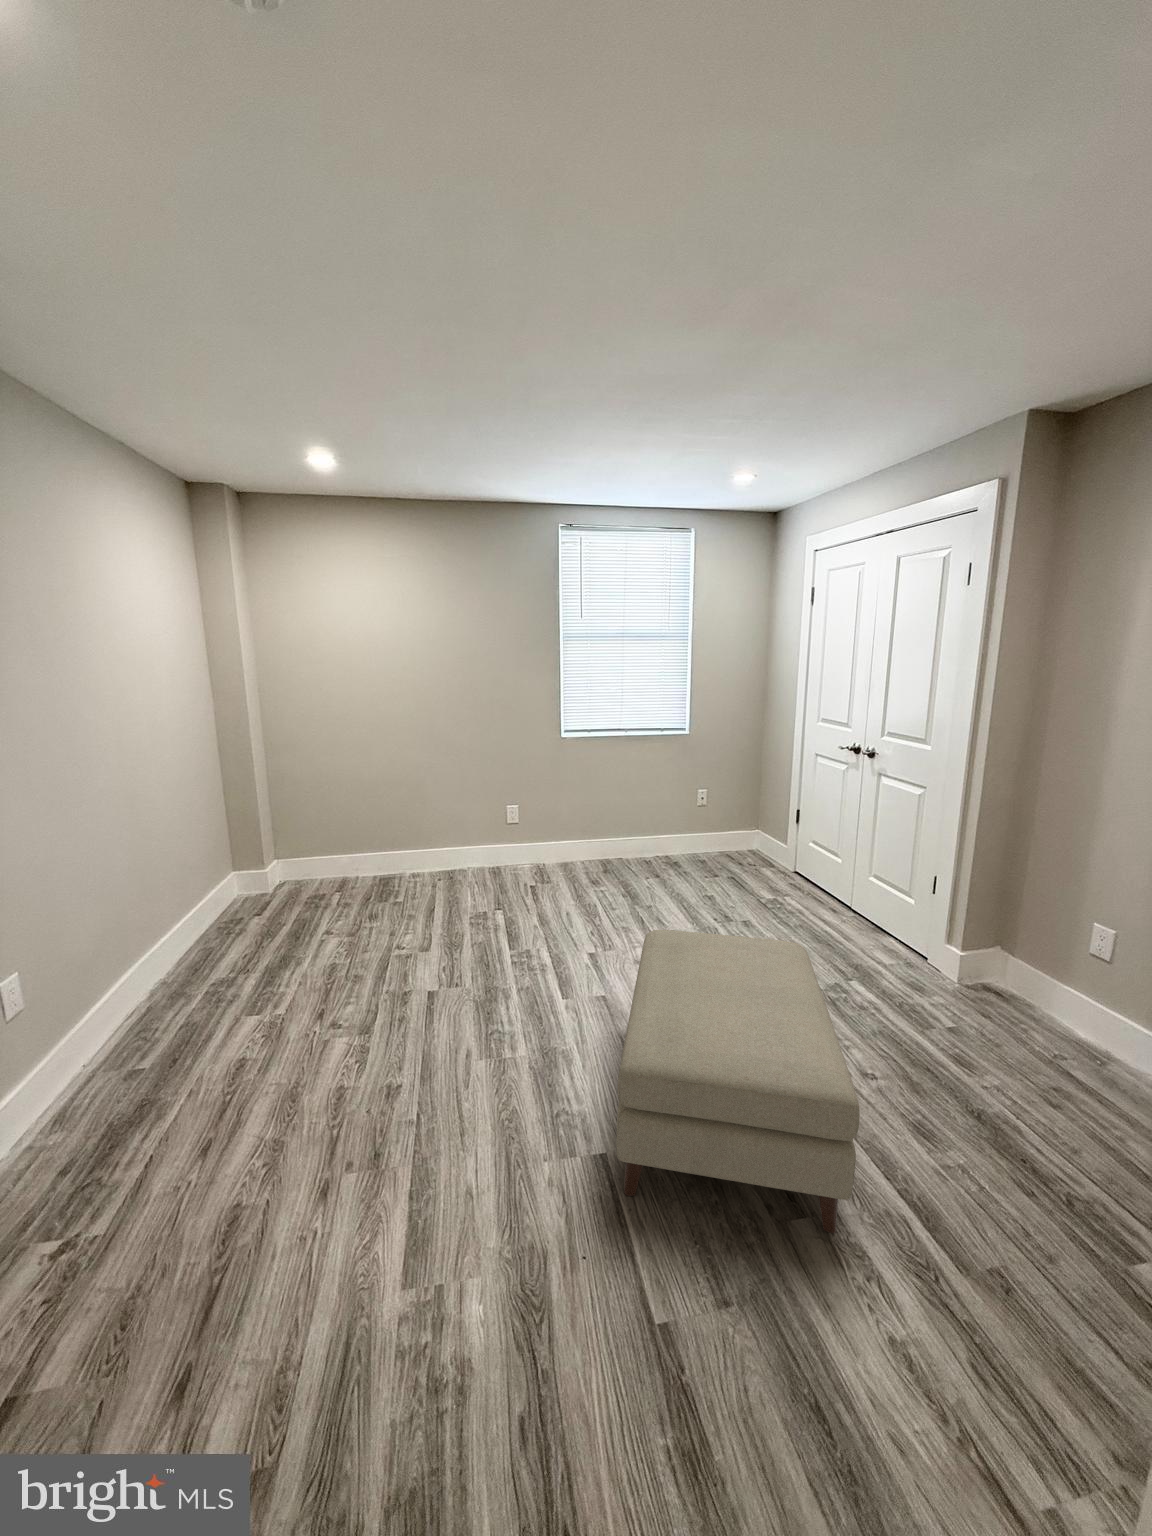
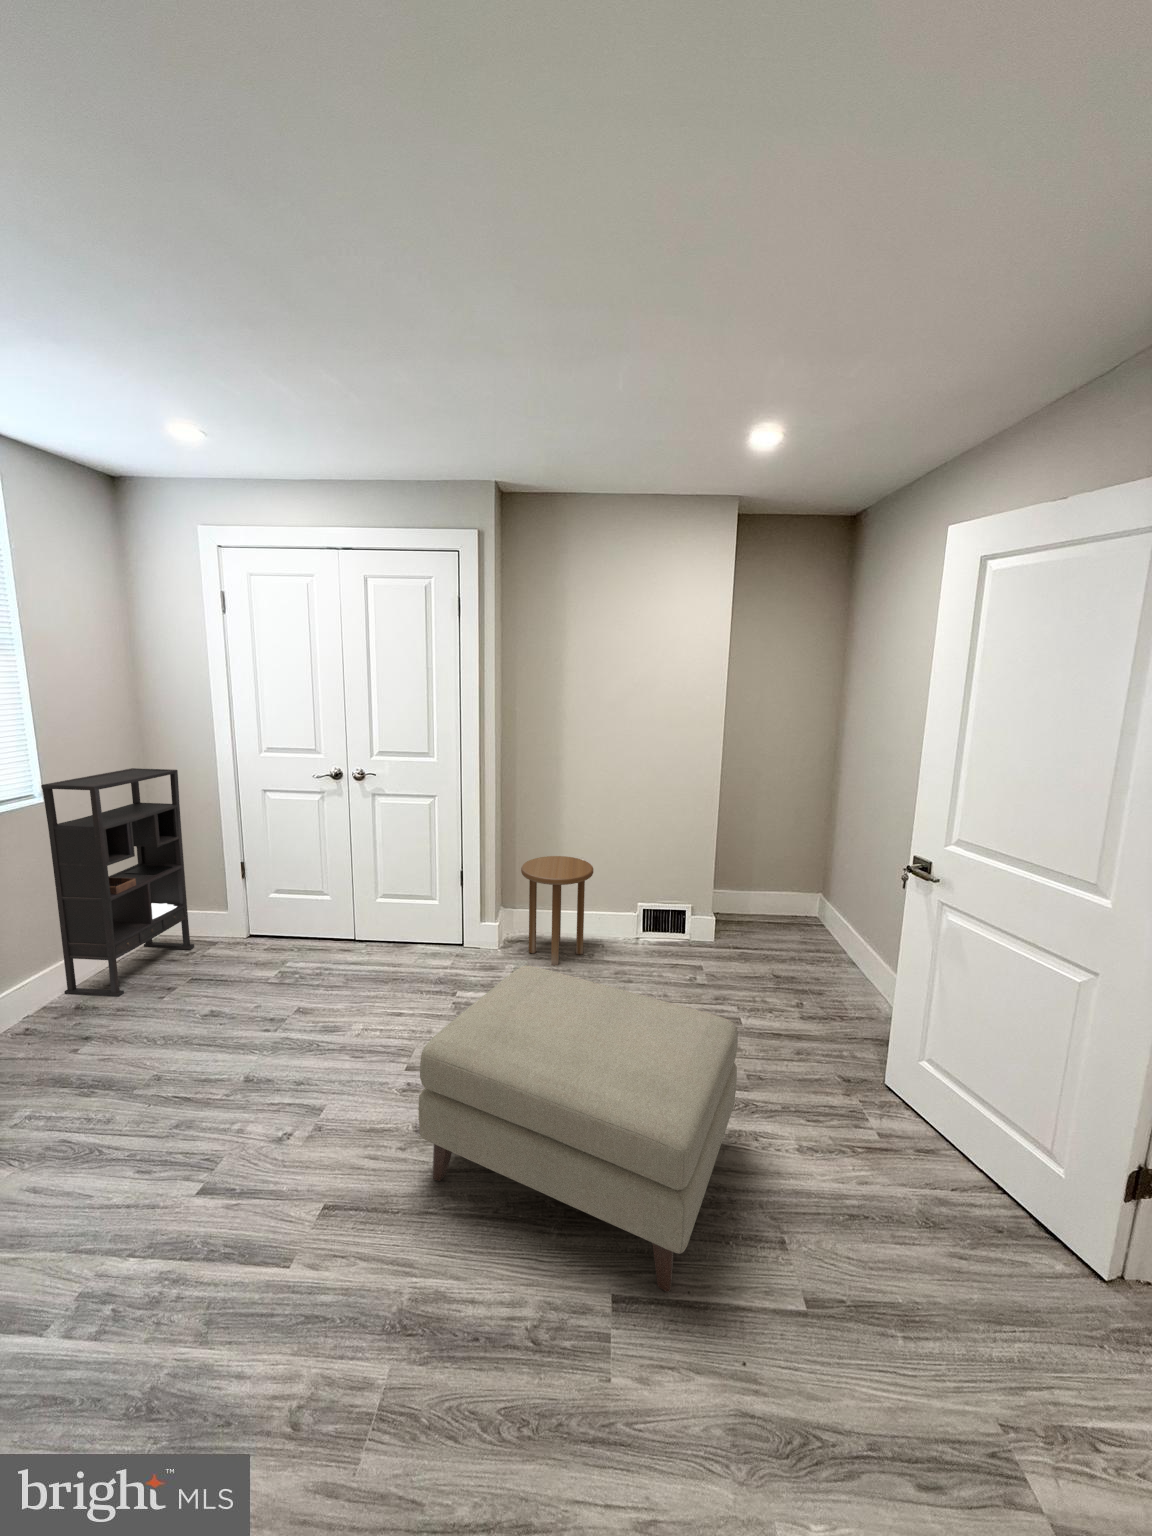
bookshelf: none [679,722,768,866] -> present [41,768,194,997]
side table: none [985,896,1110,1050] -> present [521,856,593,965]

